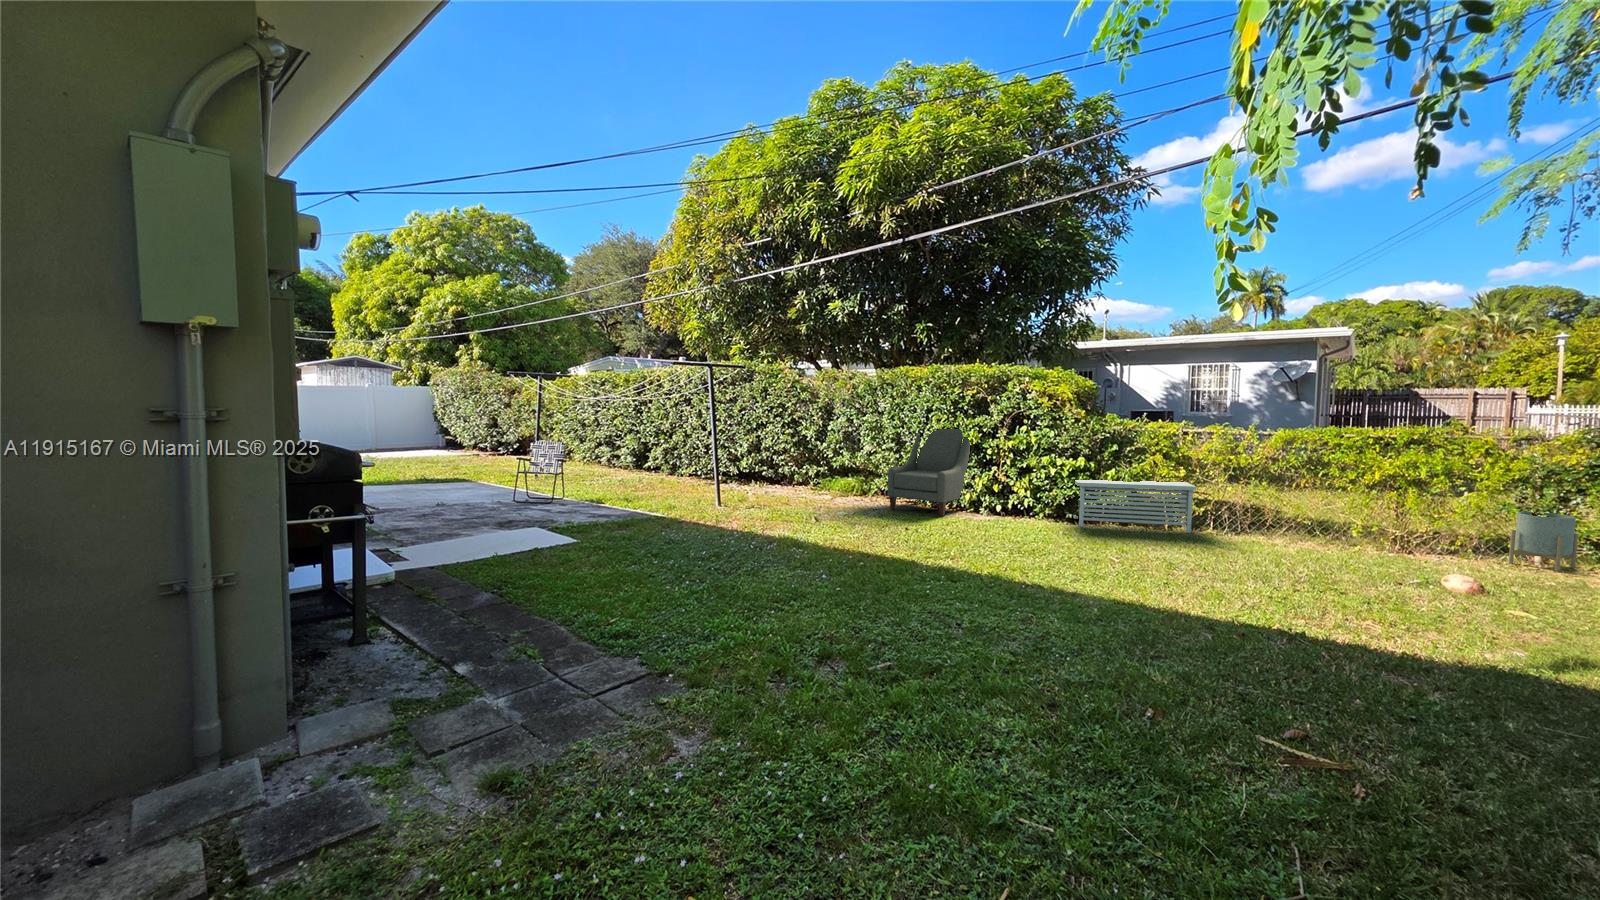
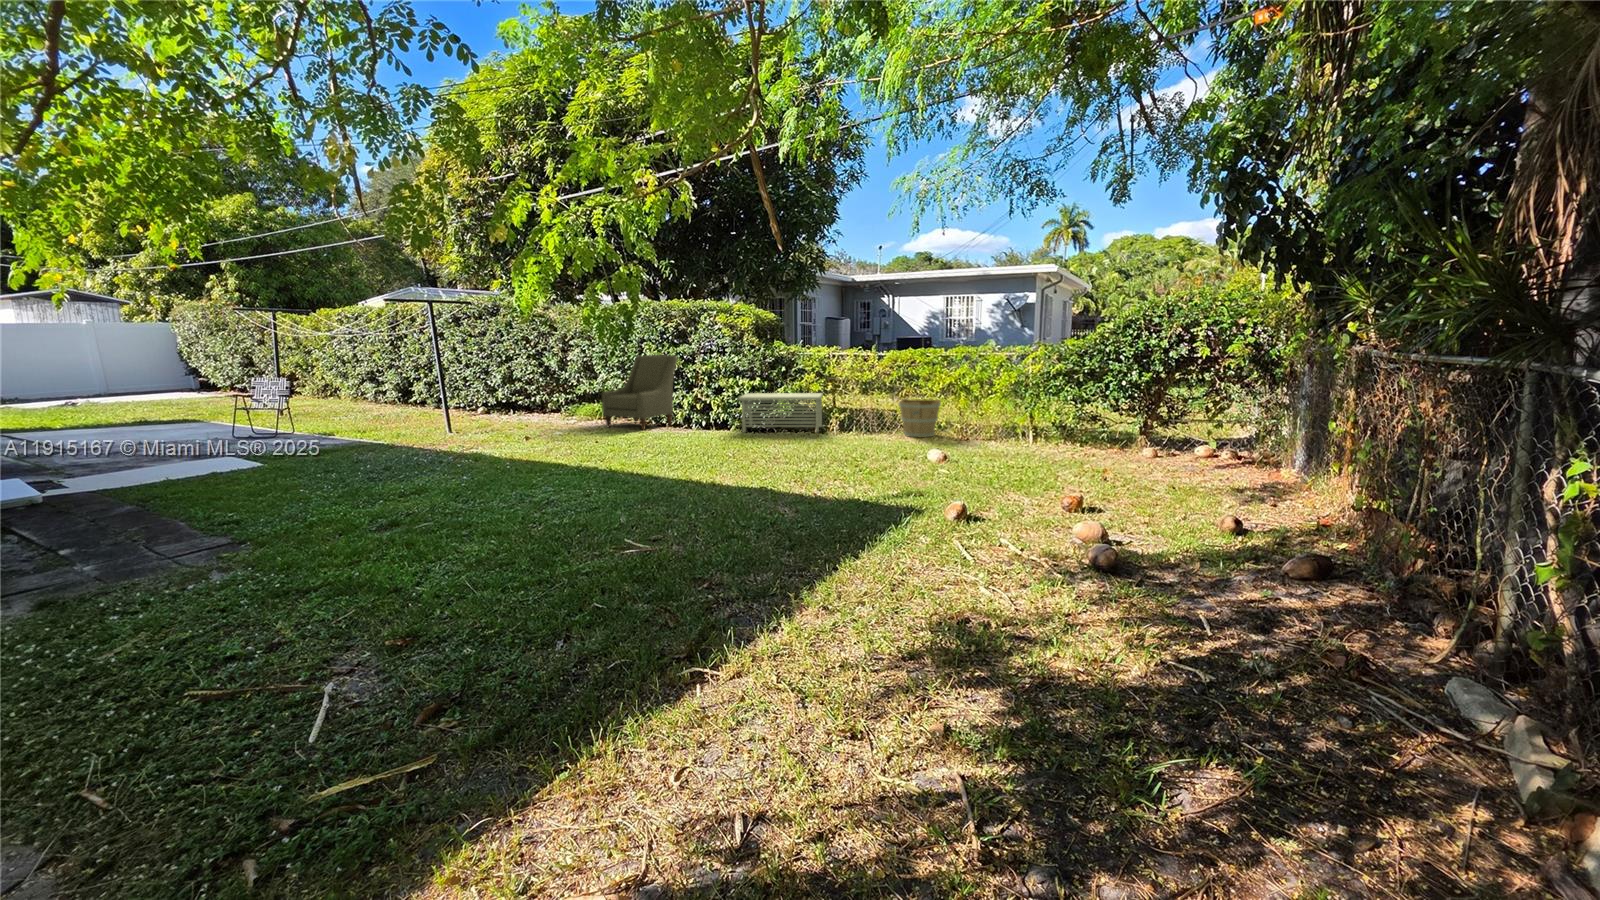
wooden bucket: none [1323,493,1402,550] -> present [899,399,941,437]
planter: present [1509,512,1578,571] -> none [992,405,1026,443]

